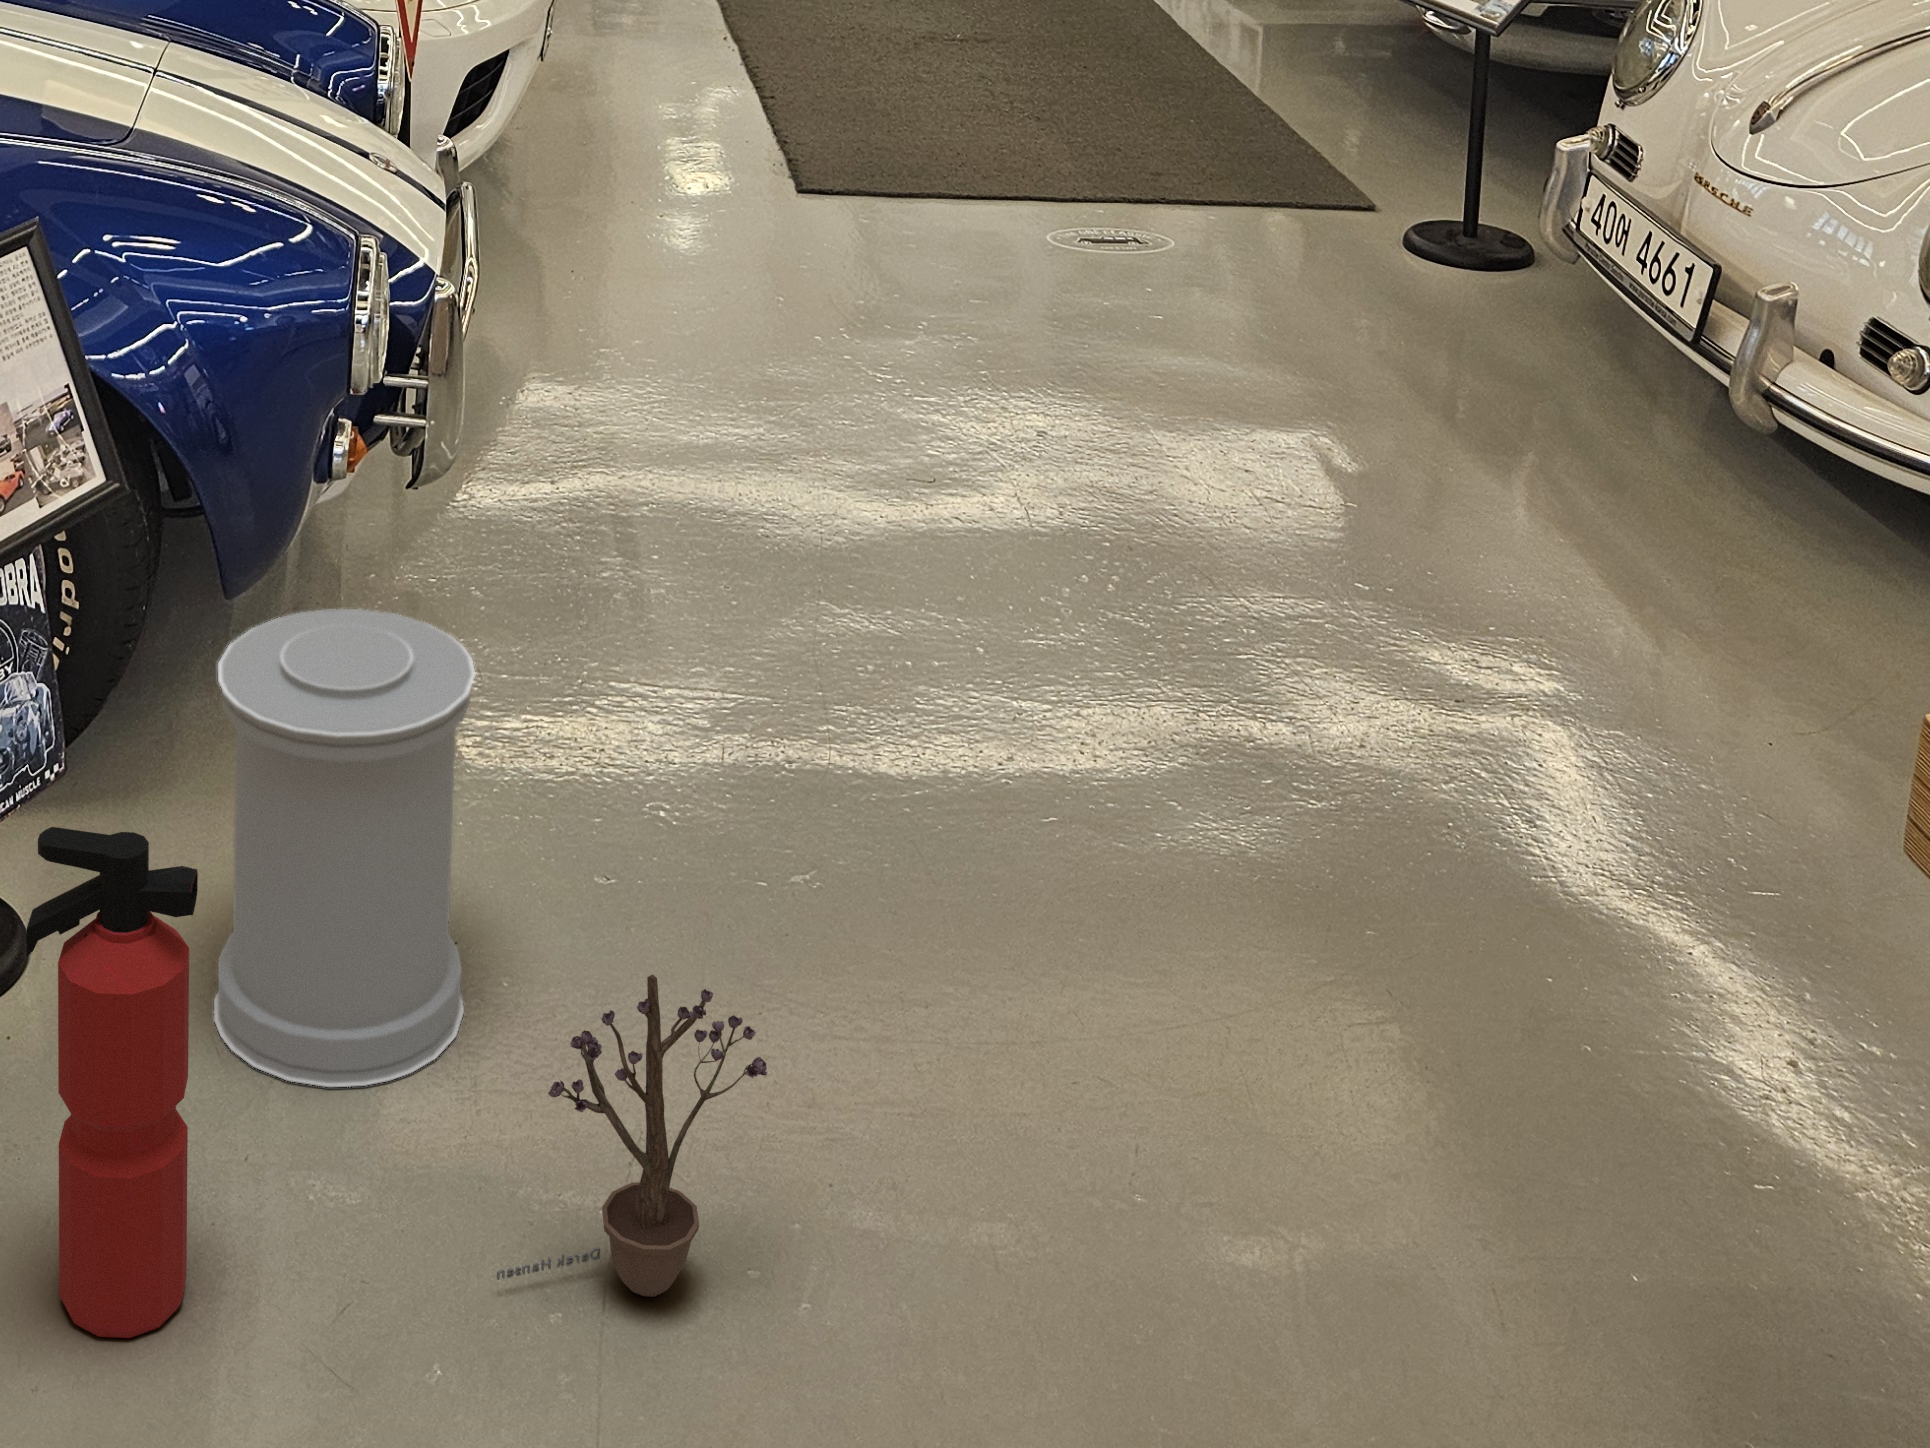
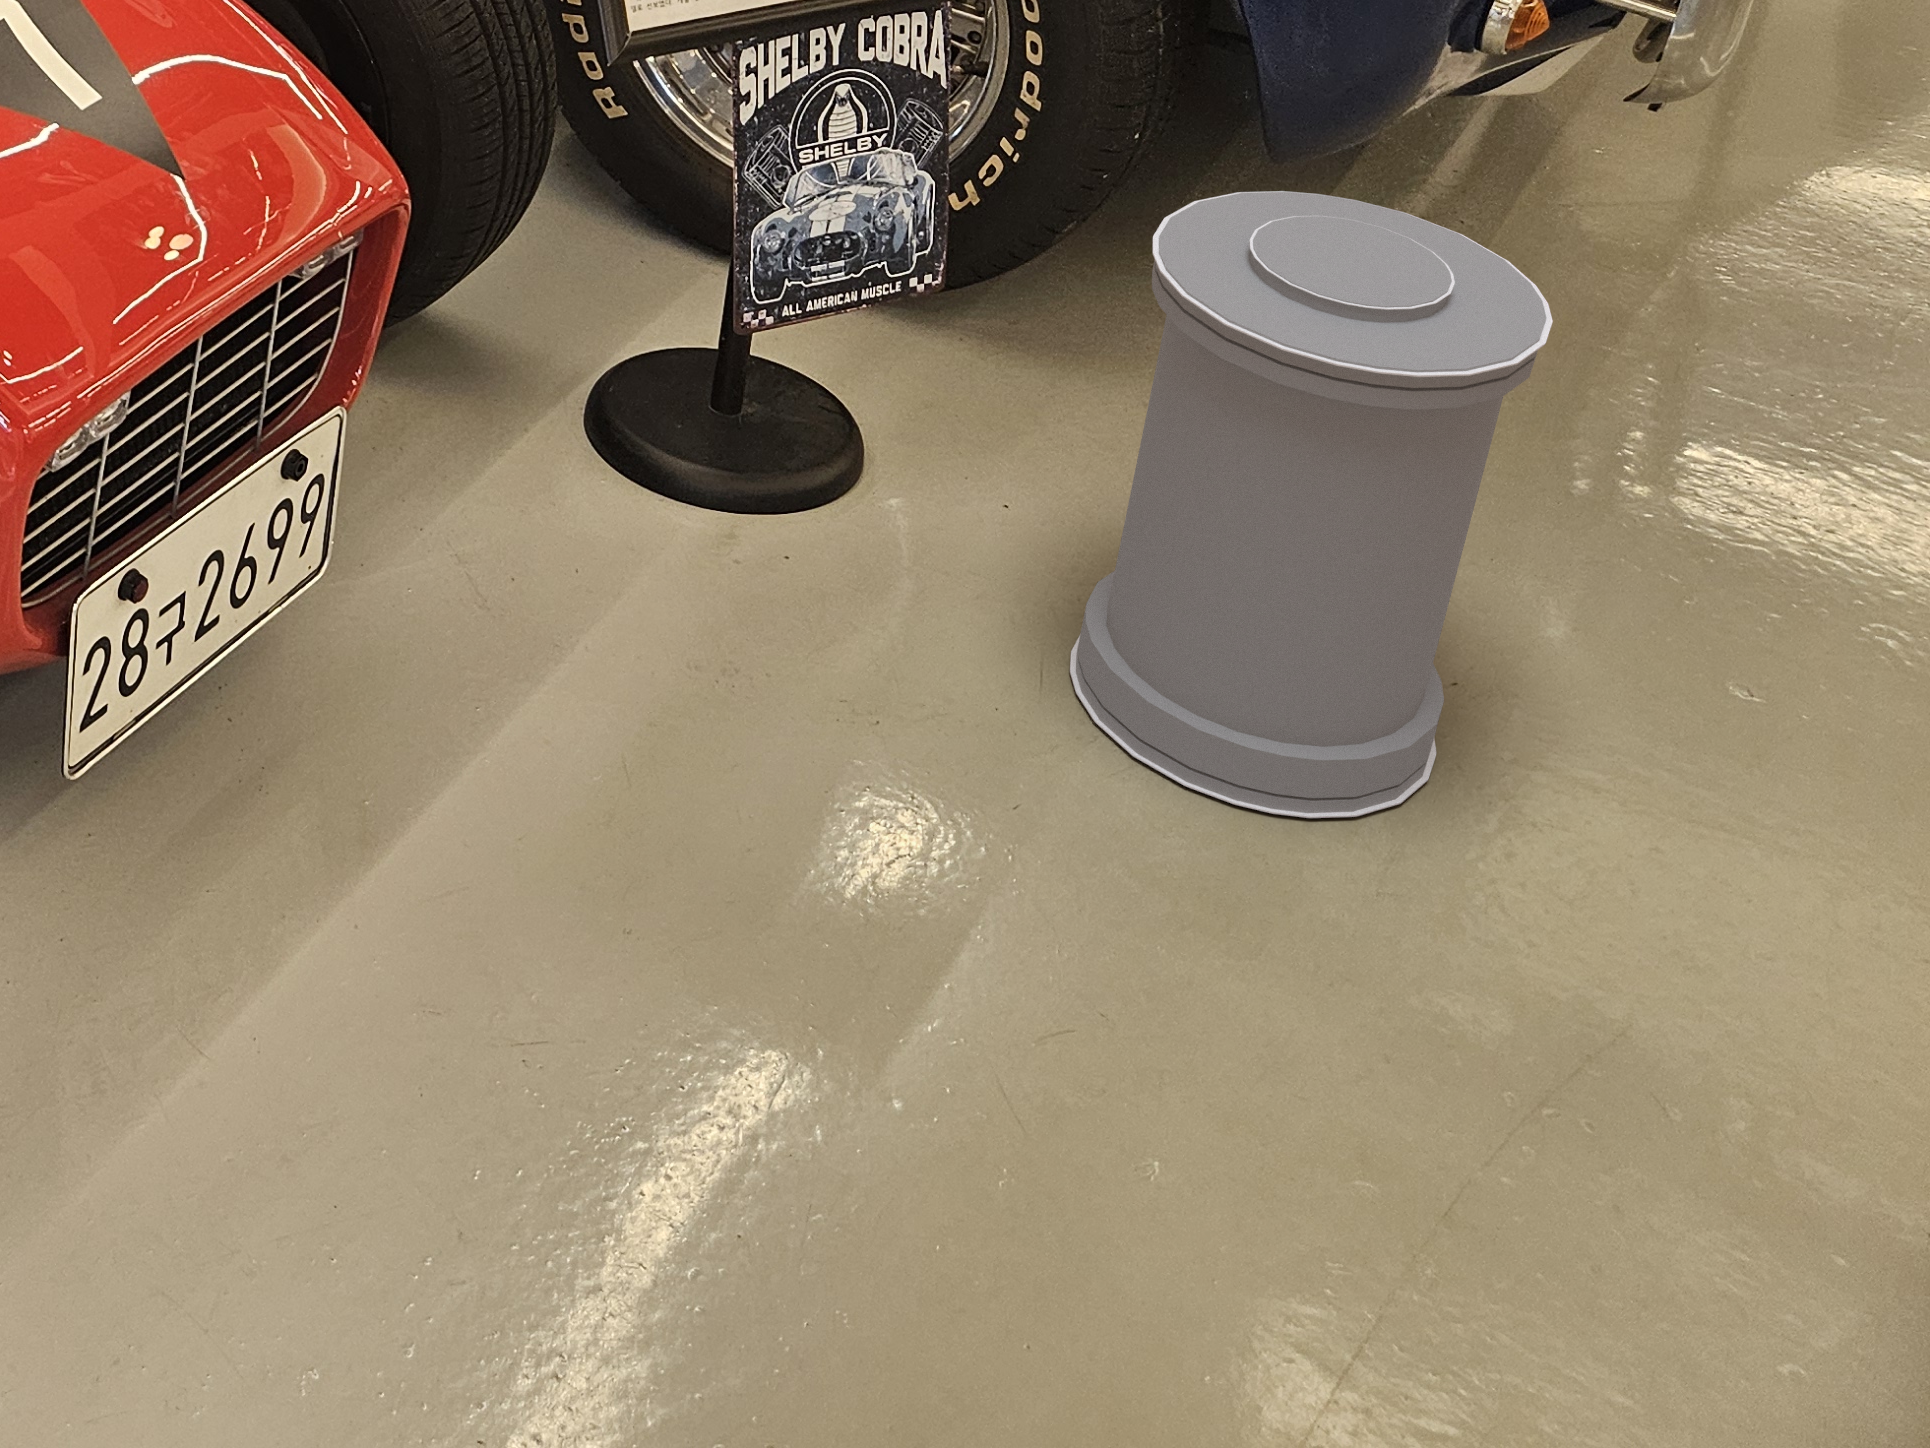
fire extinguisher: present [26,827,198,1338] -> none [725,313,977,941]
decorative plant: present [497,975,767,1297] -> none [1298,817,1813,1242]

